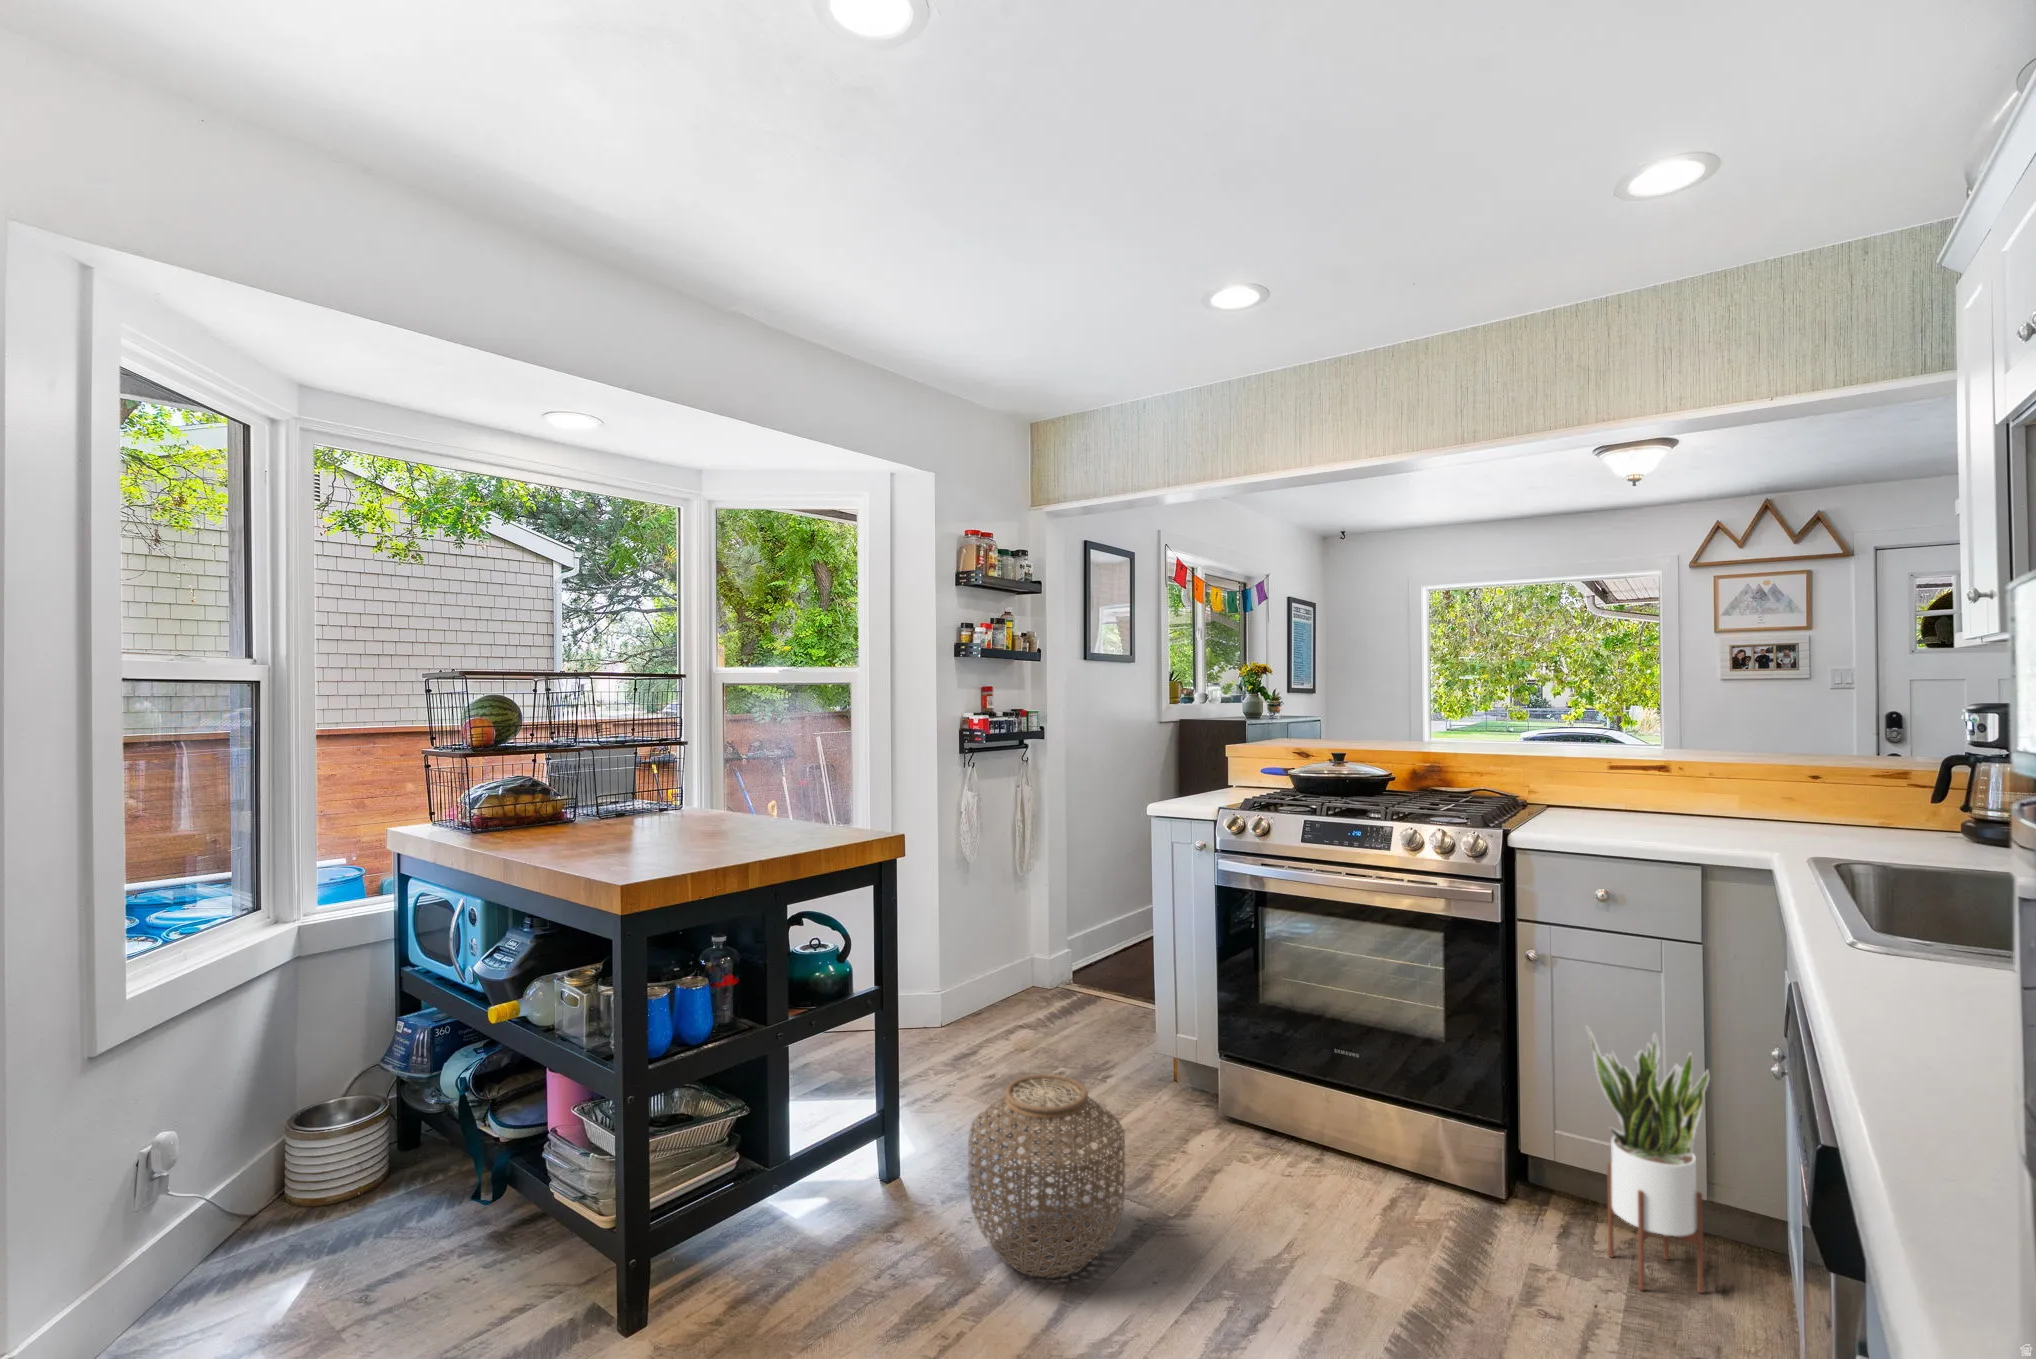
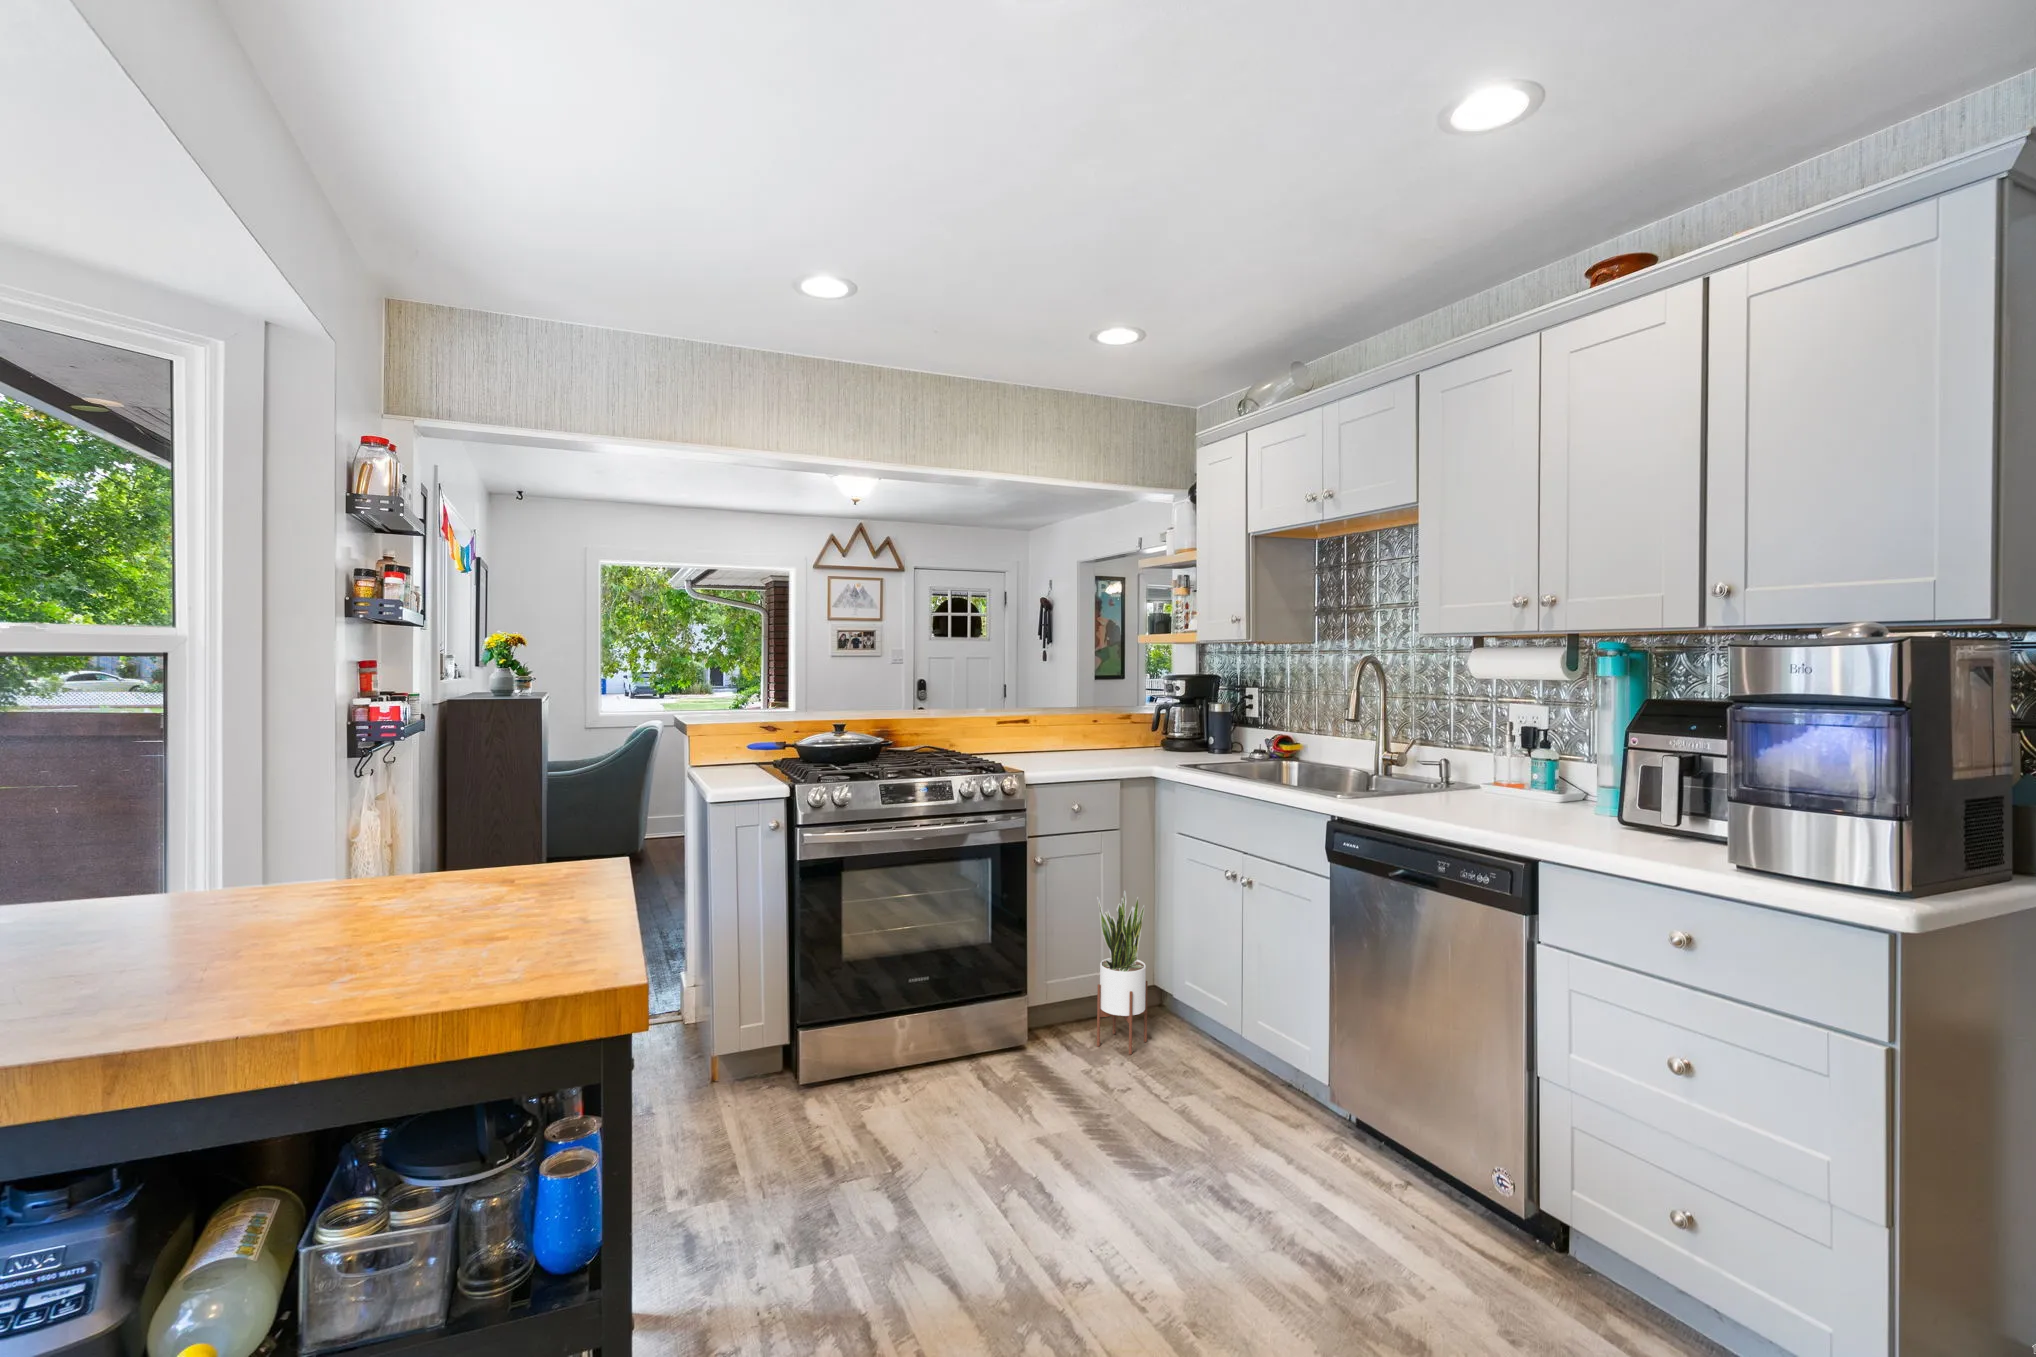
woven basket: present [968,1075,1125,1277] -> none [783,1071,948,1284]

